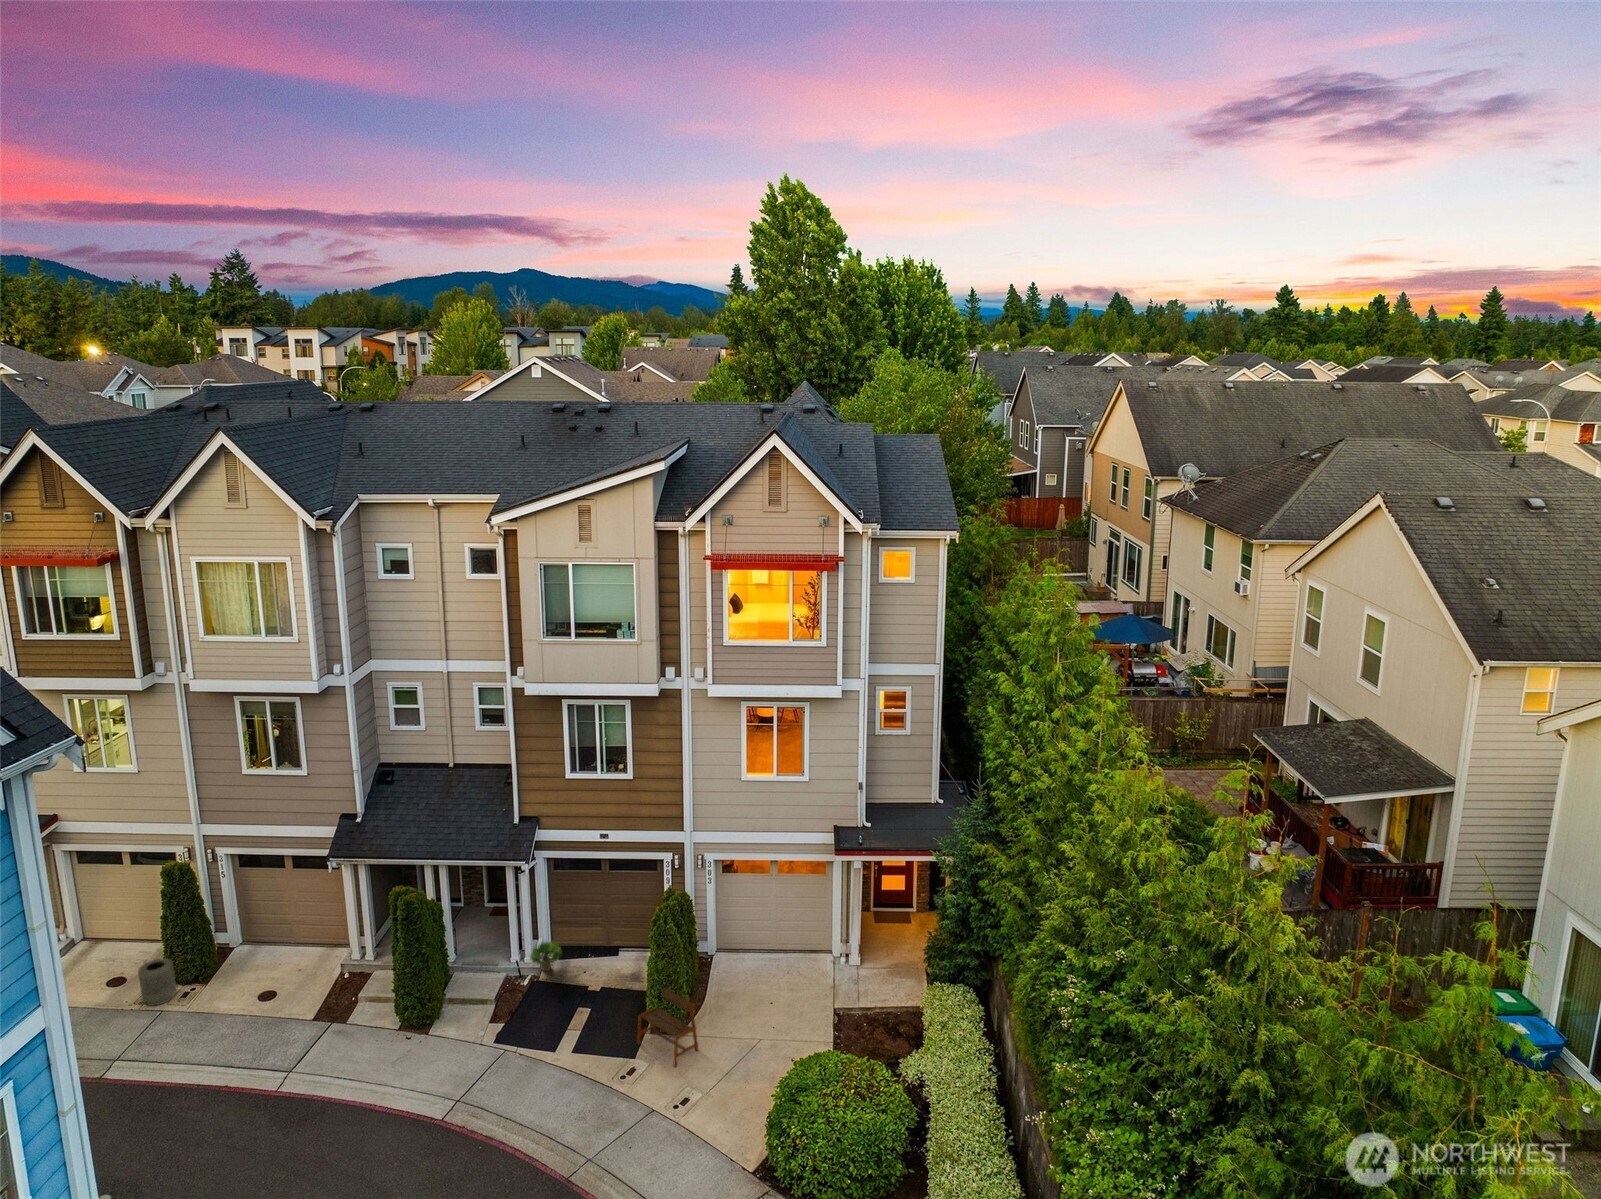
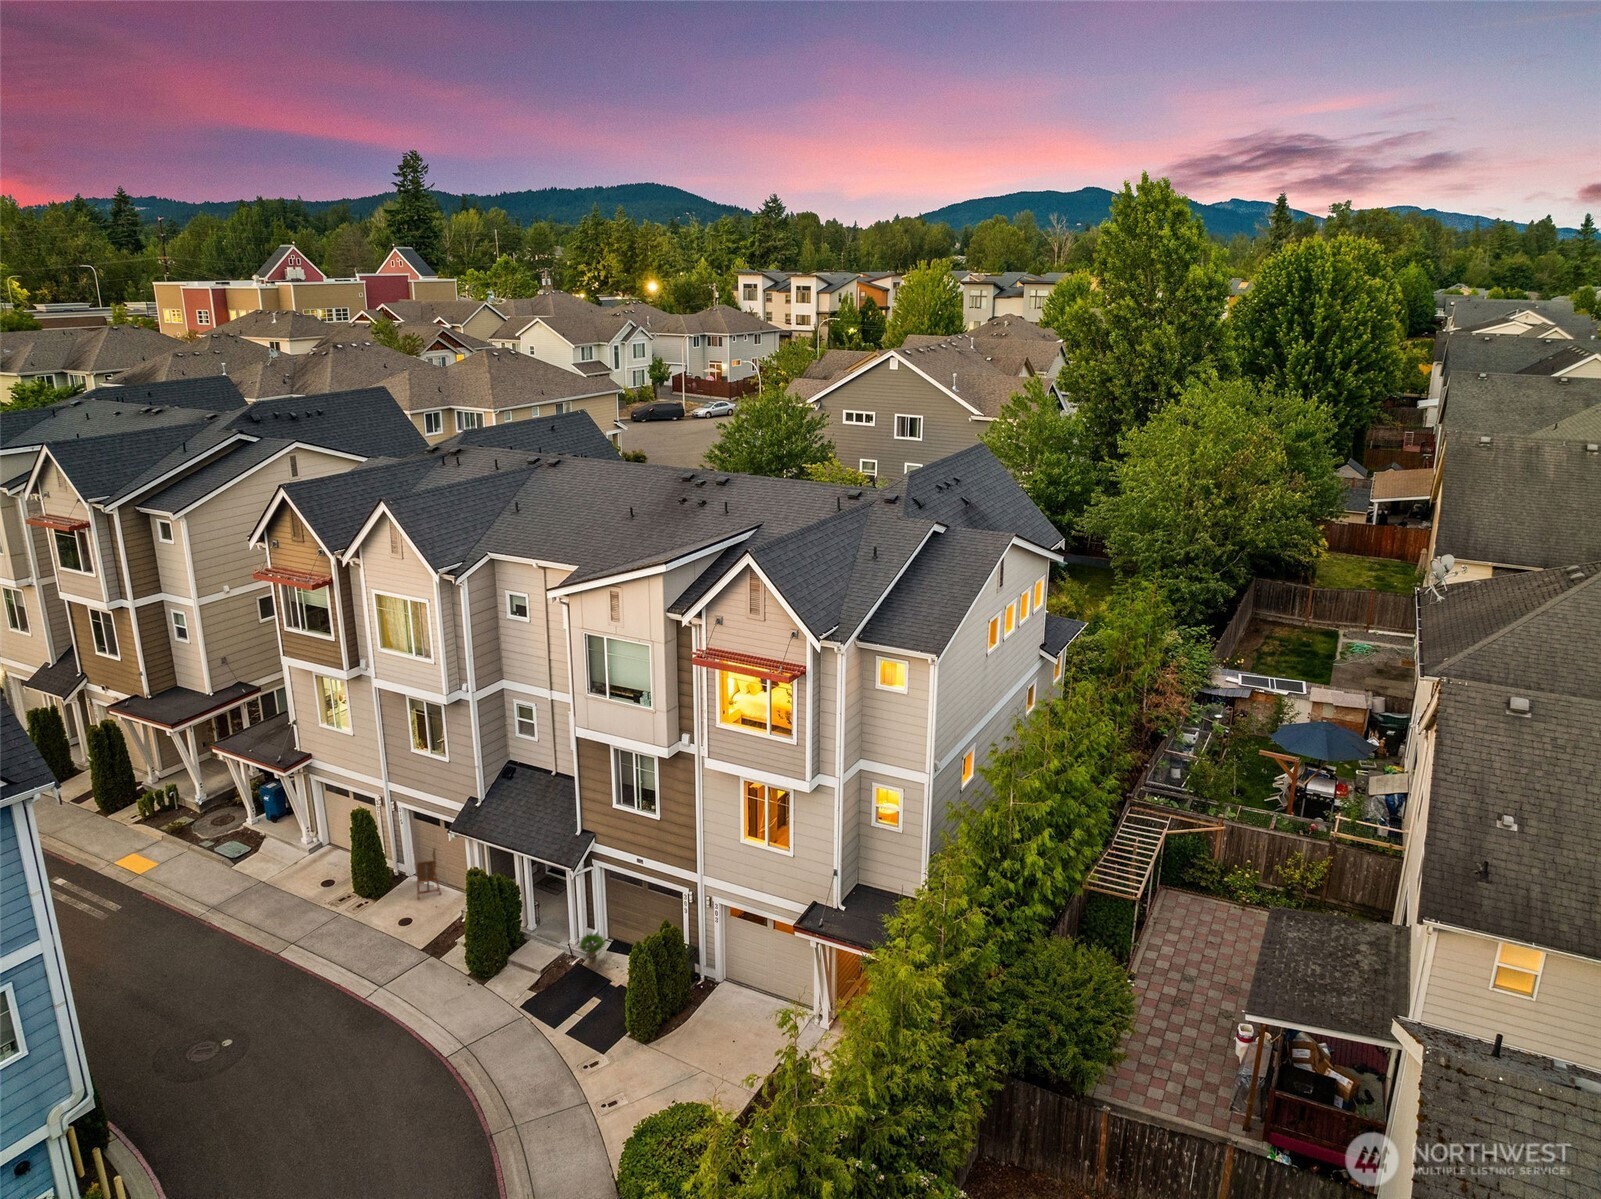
trash can: present [138,958,176,1006] -> none [332,876,358,909]
bench: present [637,988,698,1067] -> present [417,849,441,896]

